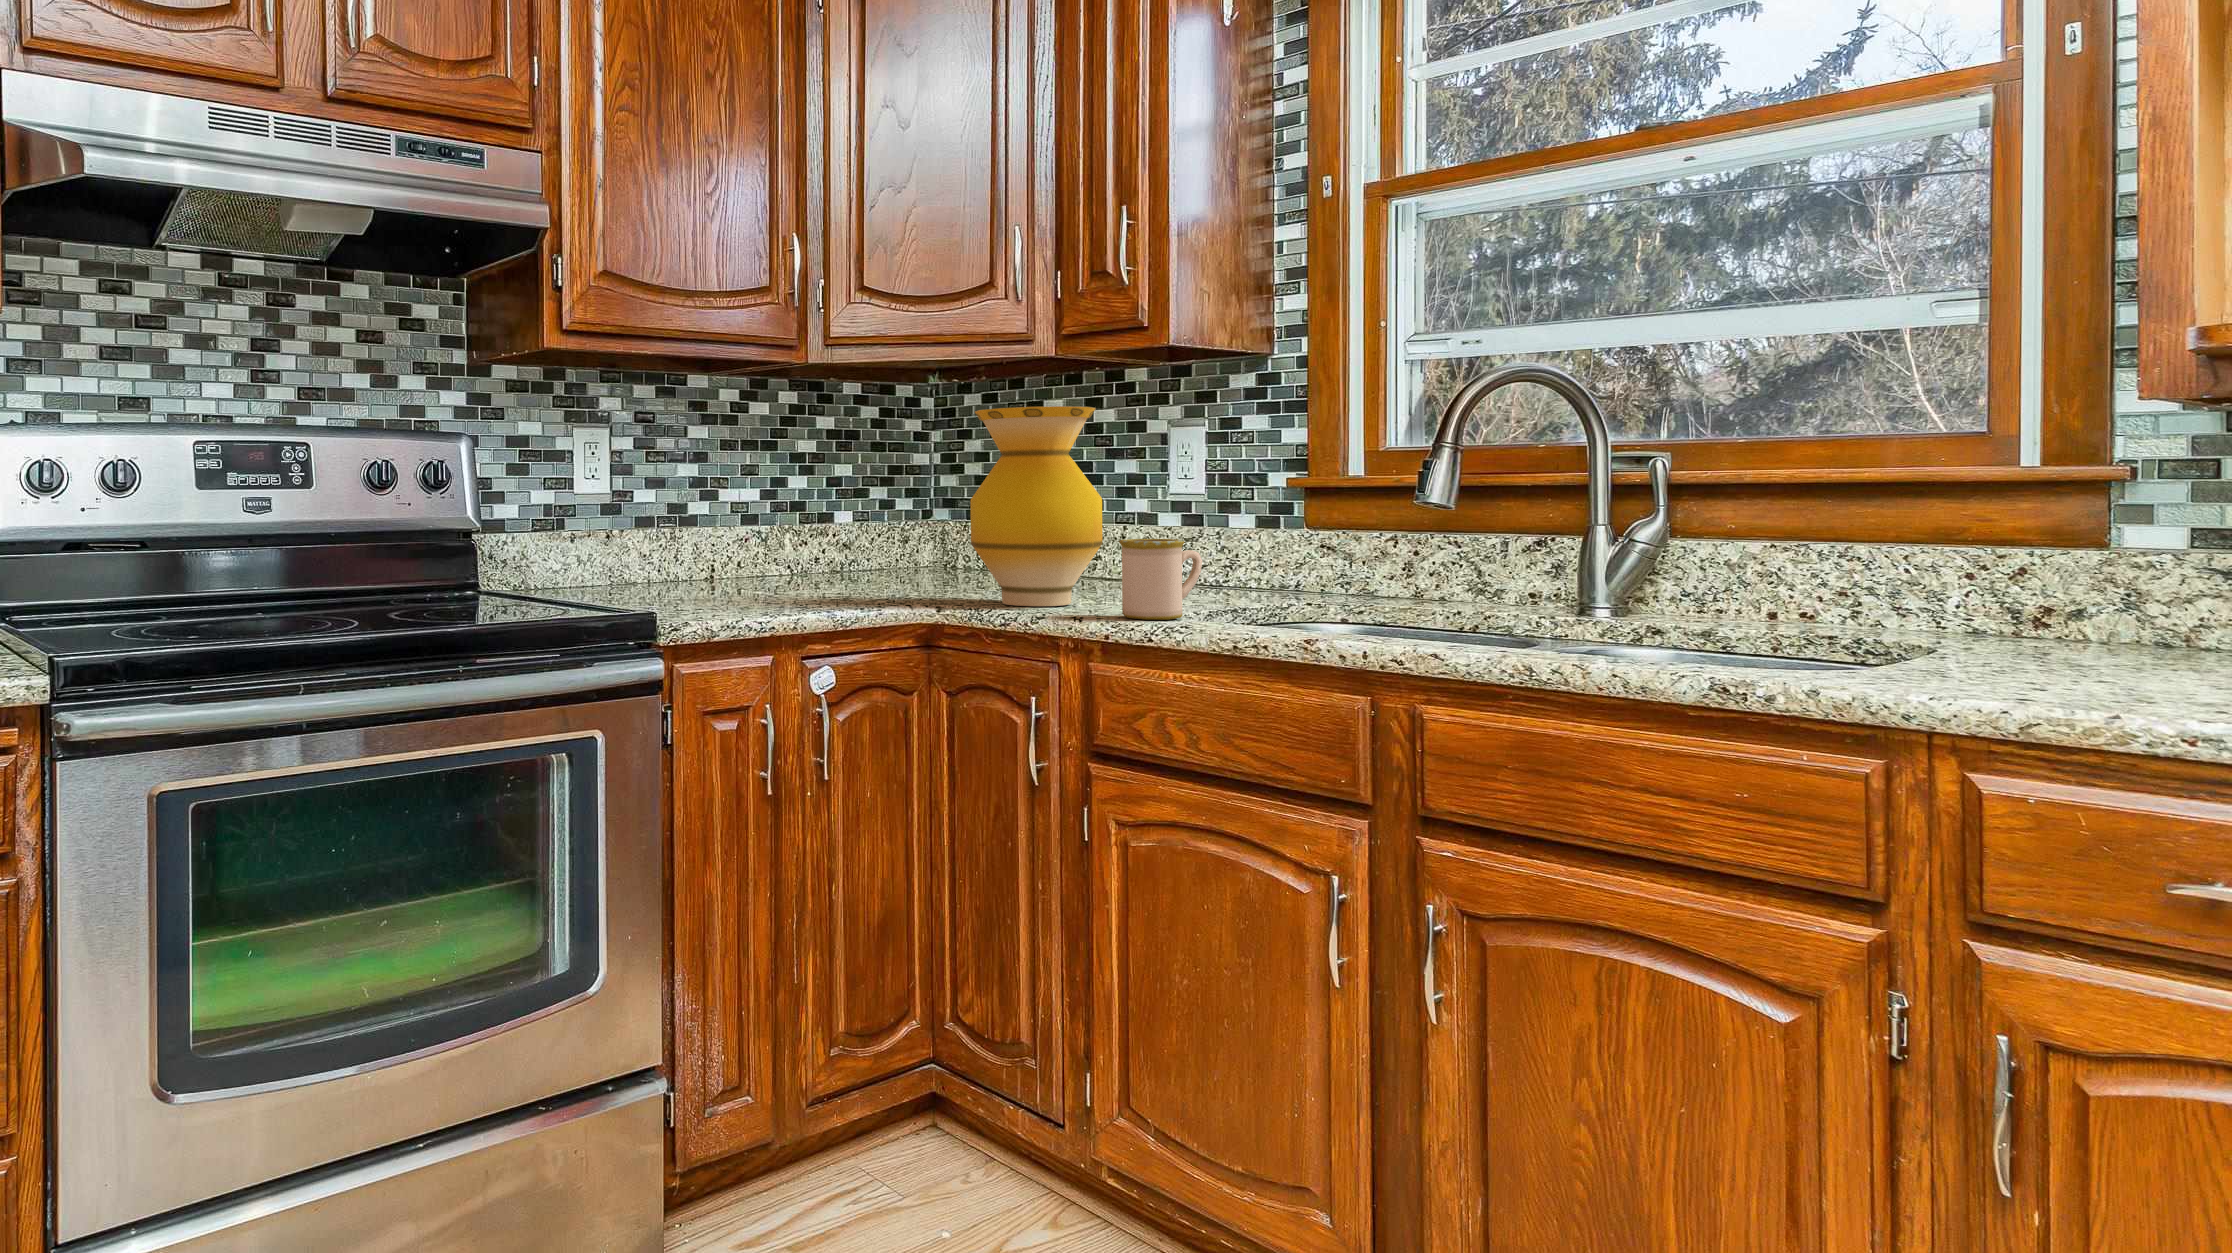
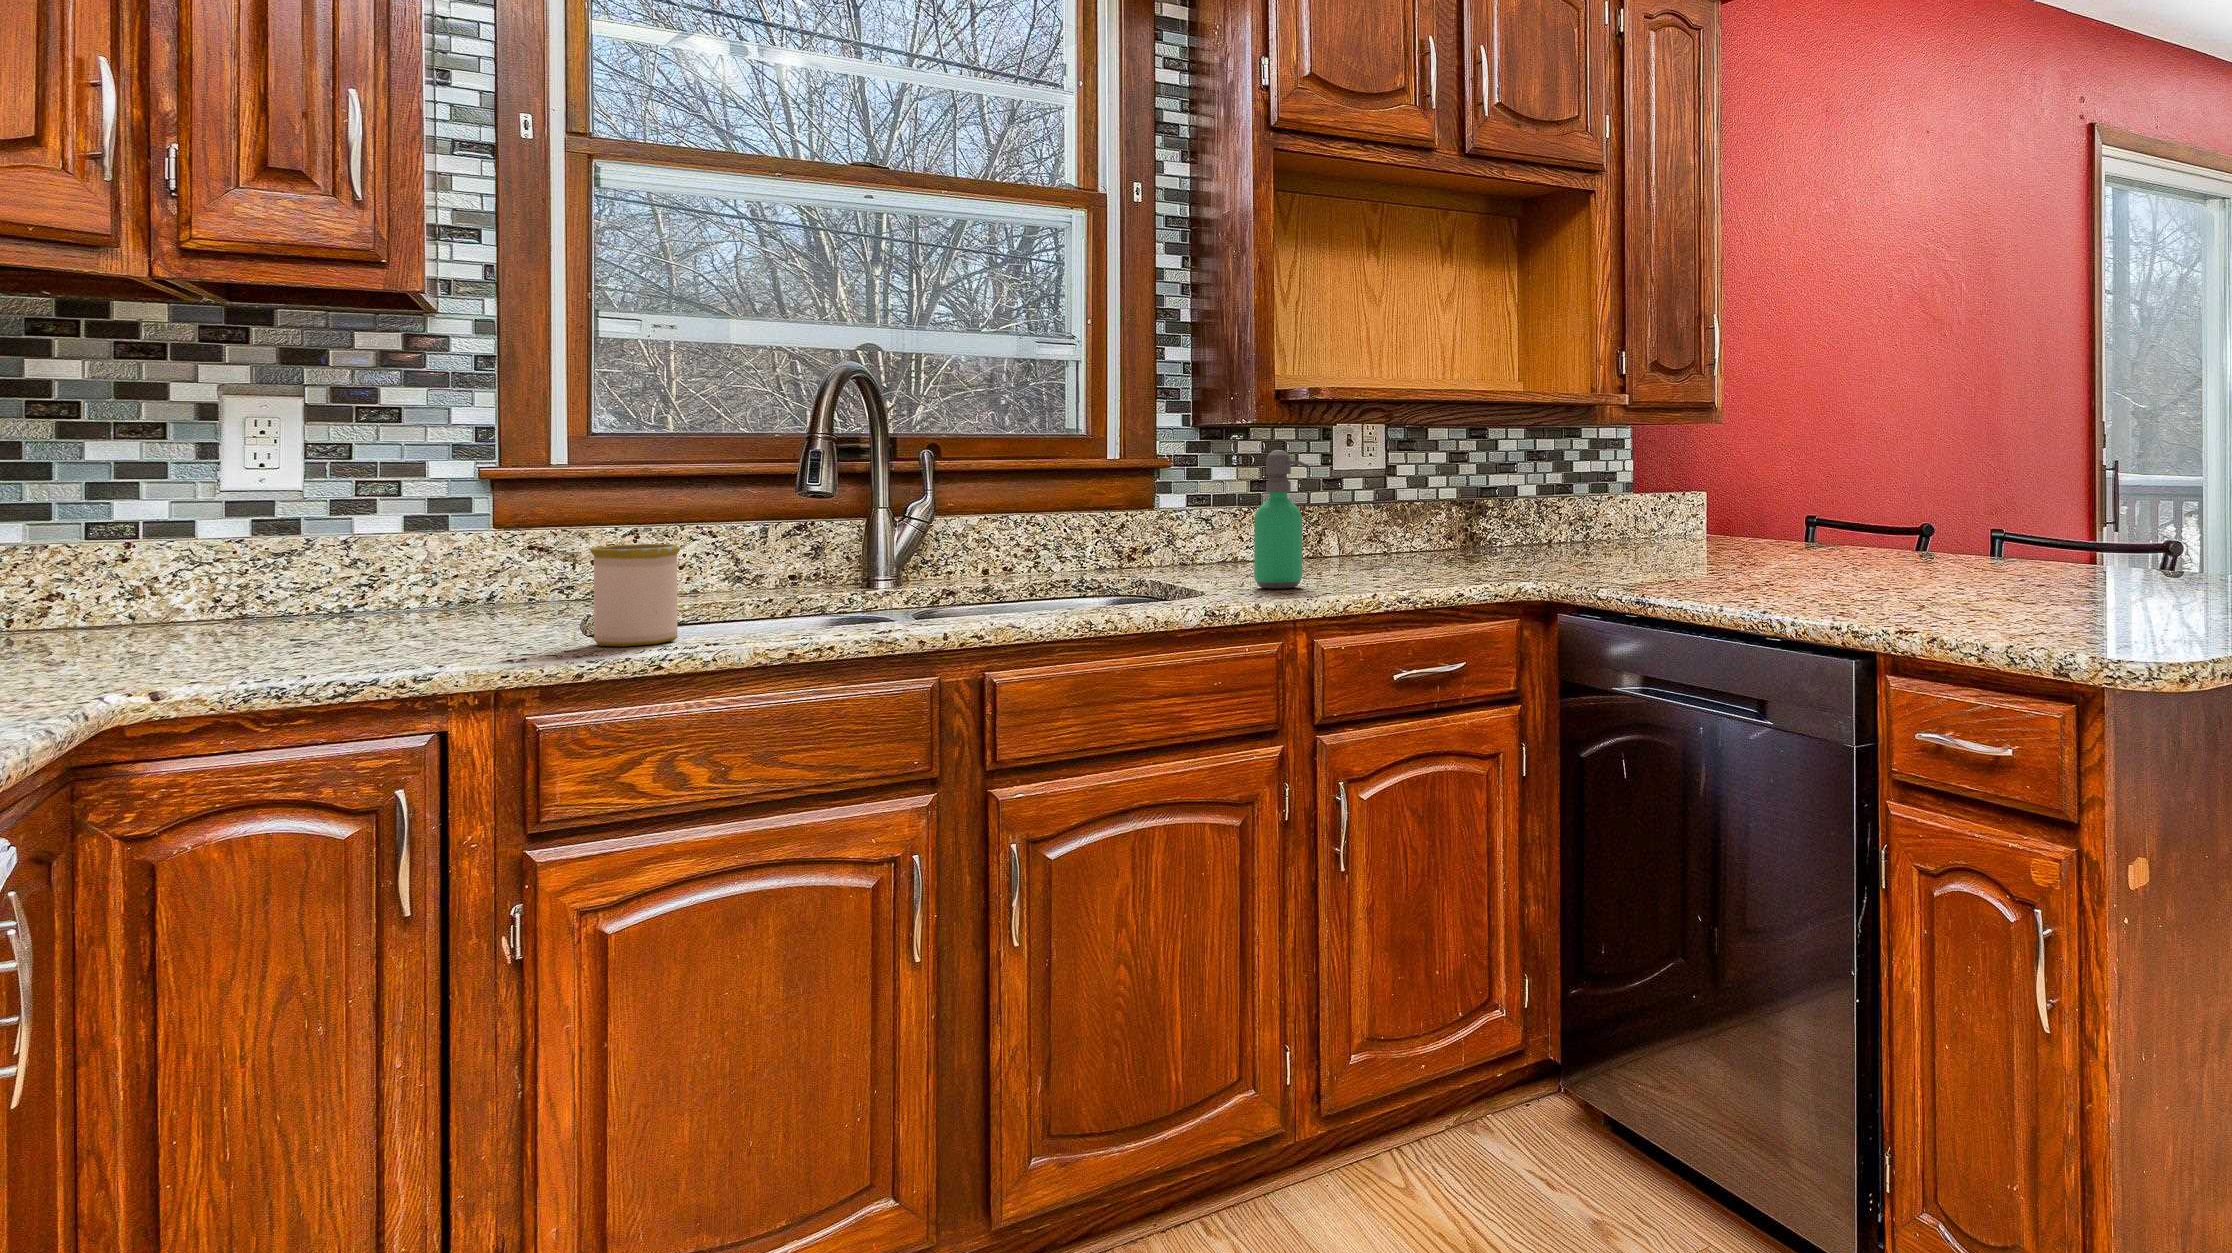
vase: present [970,406,1102,606] -> none [214,362,470,665]
soap dispenser: none [1994,442,2111,688] -> present [1254,450,1308,588]

